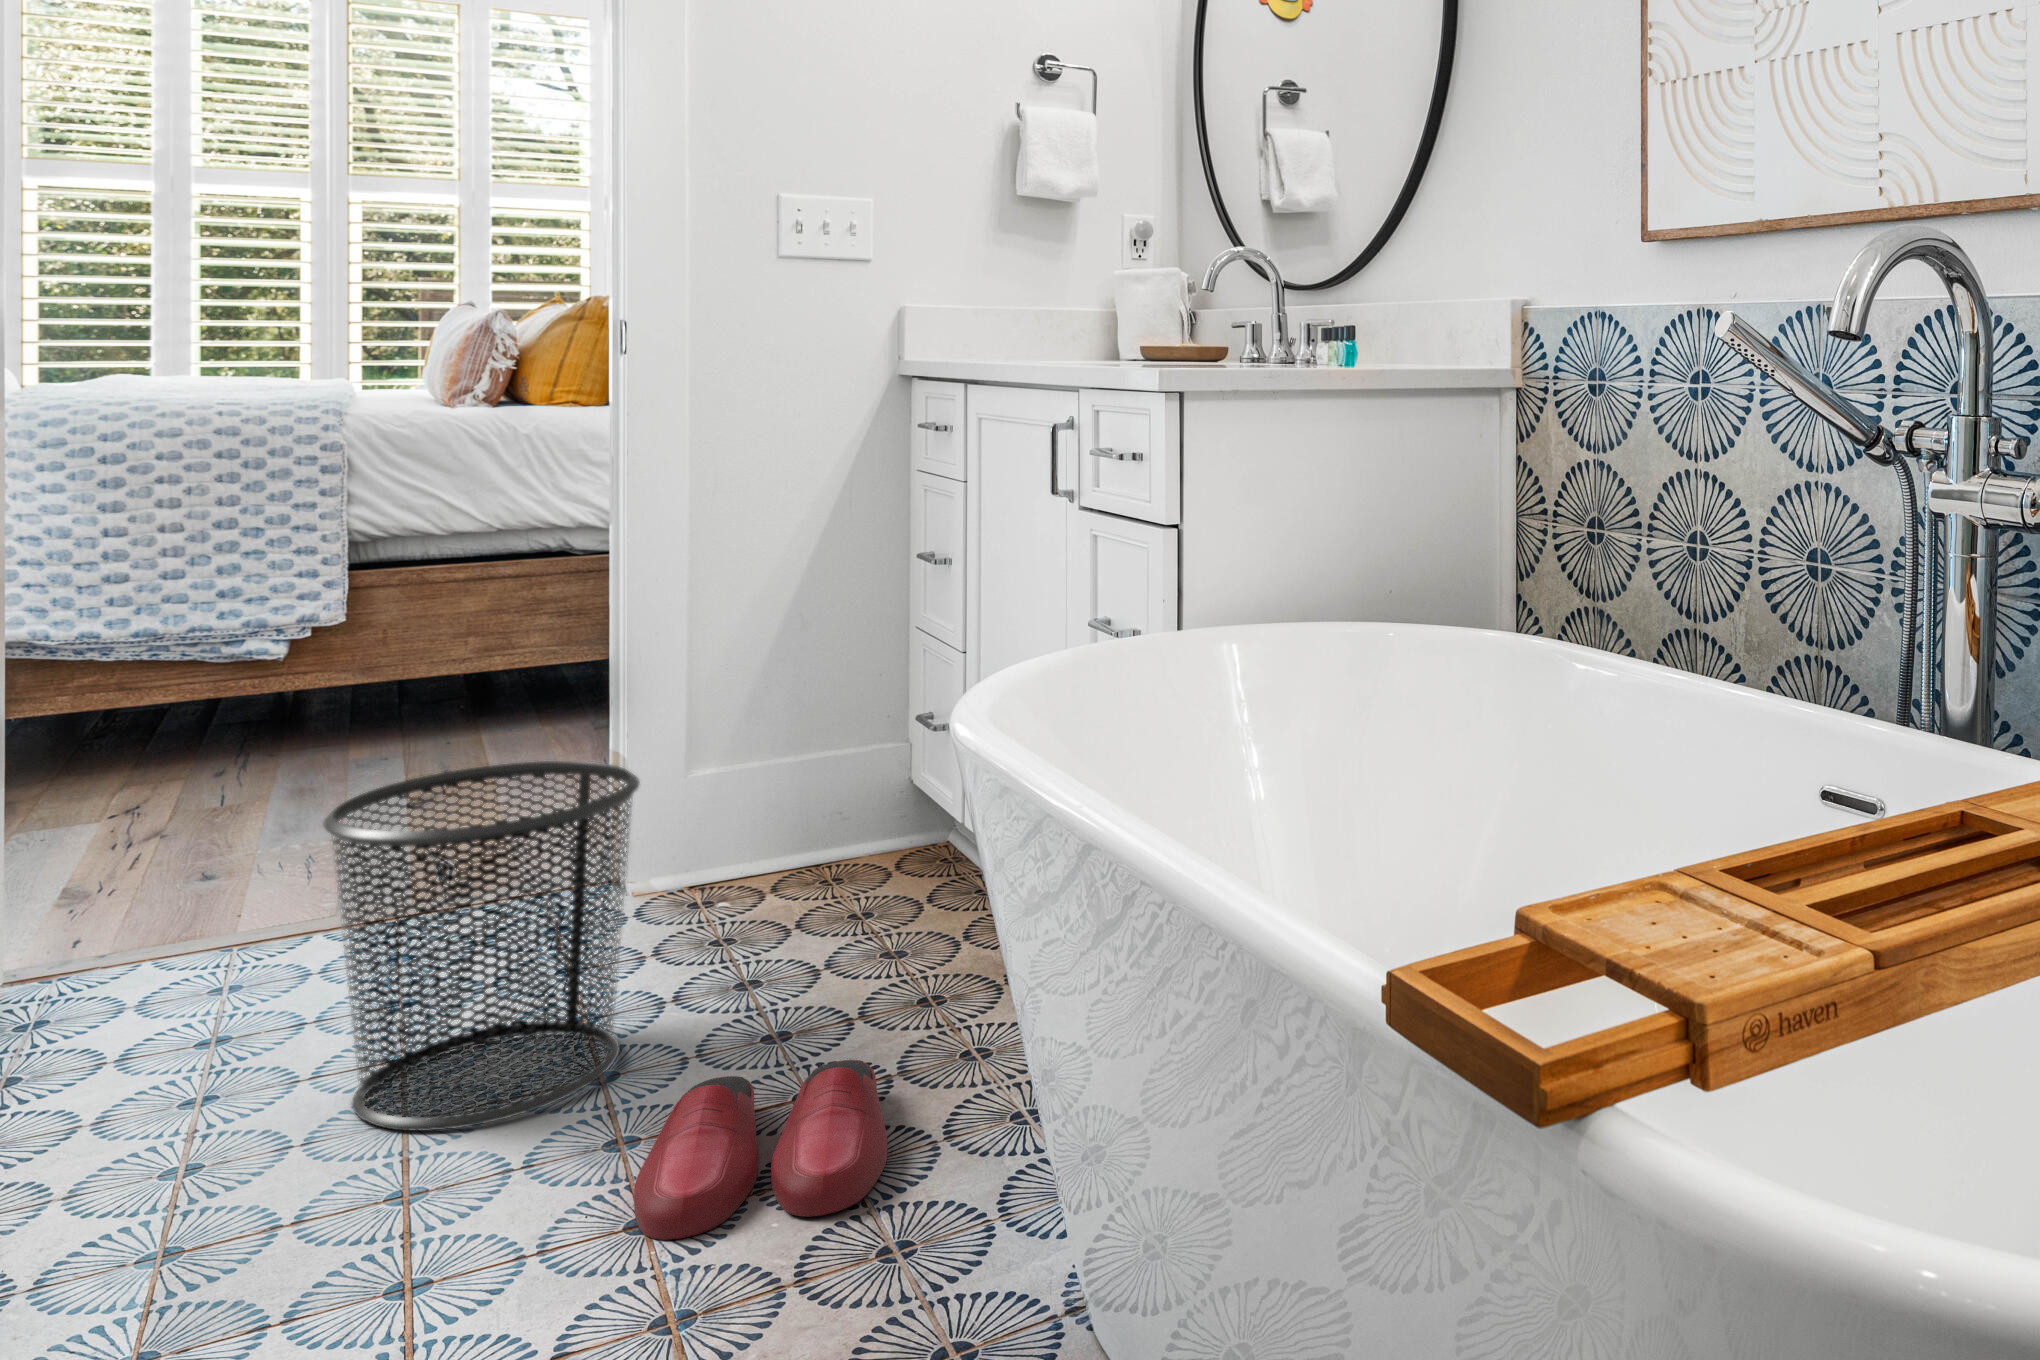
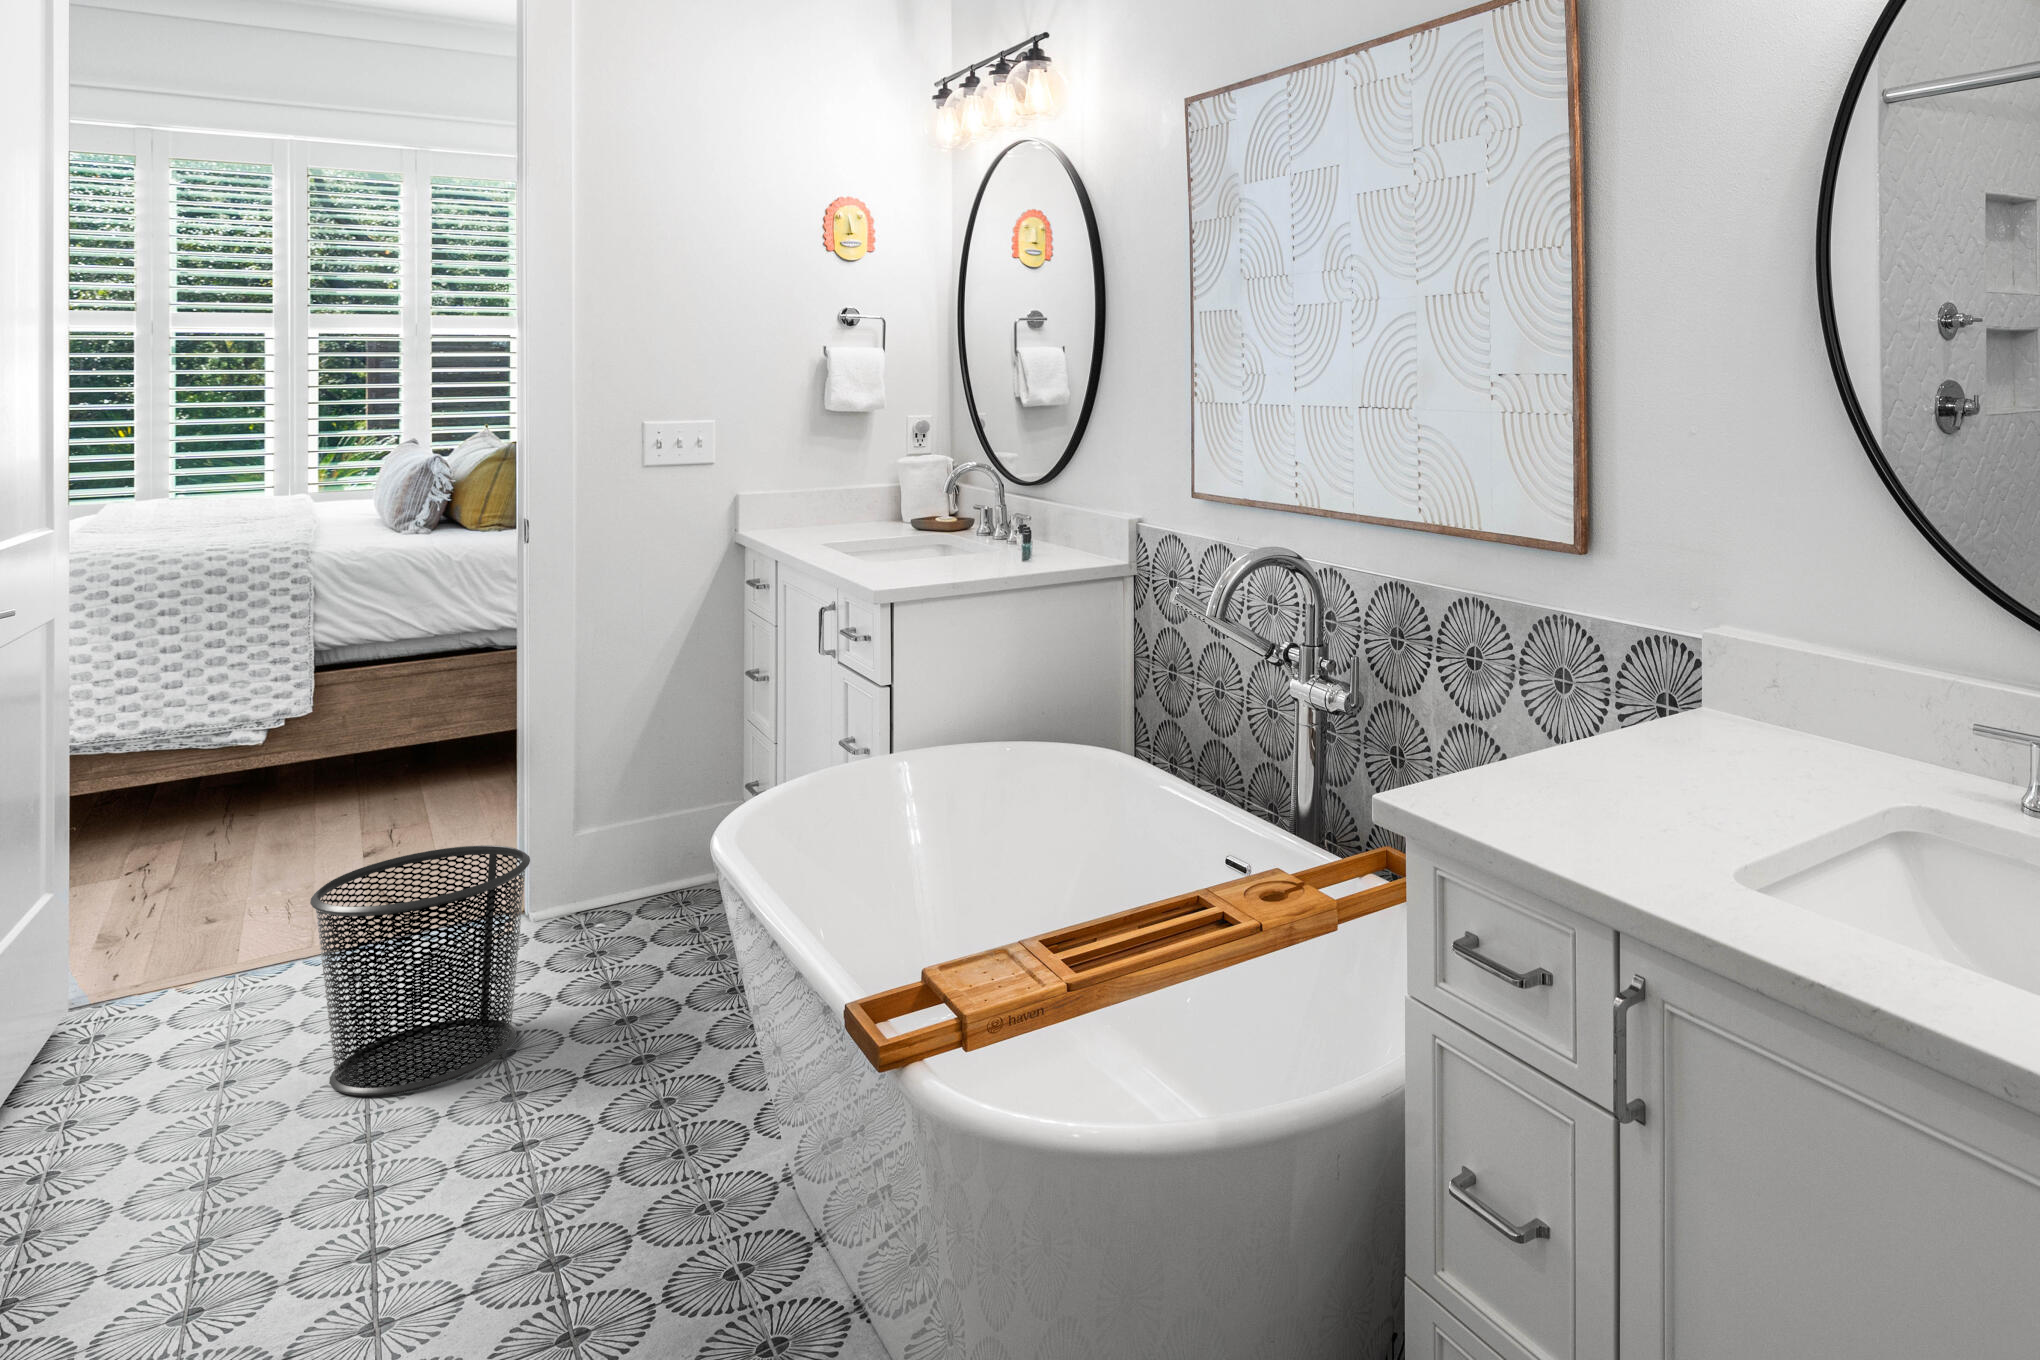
slippers: present [634,1060,887,1240] -> none [519,1034,688,1154]

